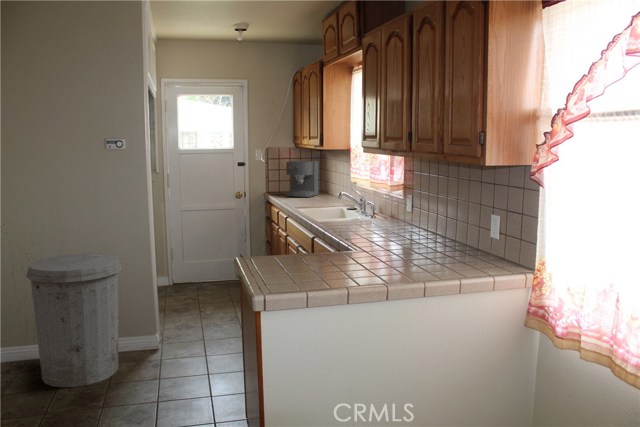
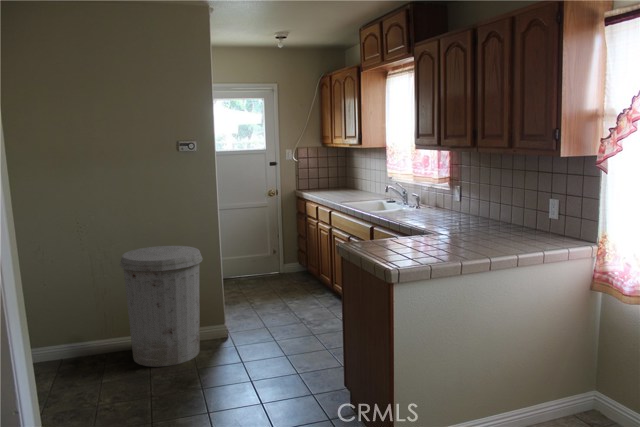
coffee maker: present [286,161,319,197] -> none [319,159,348,193]

